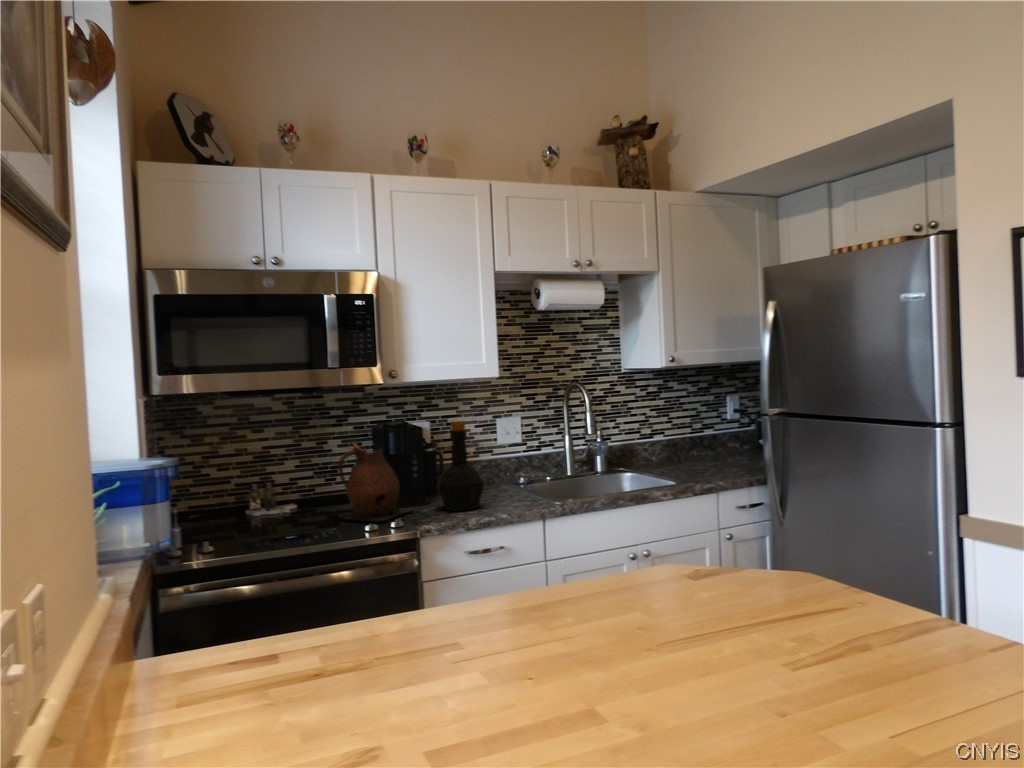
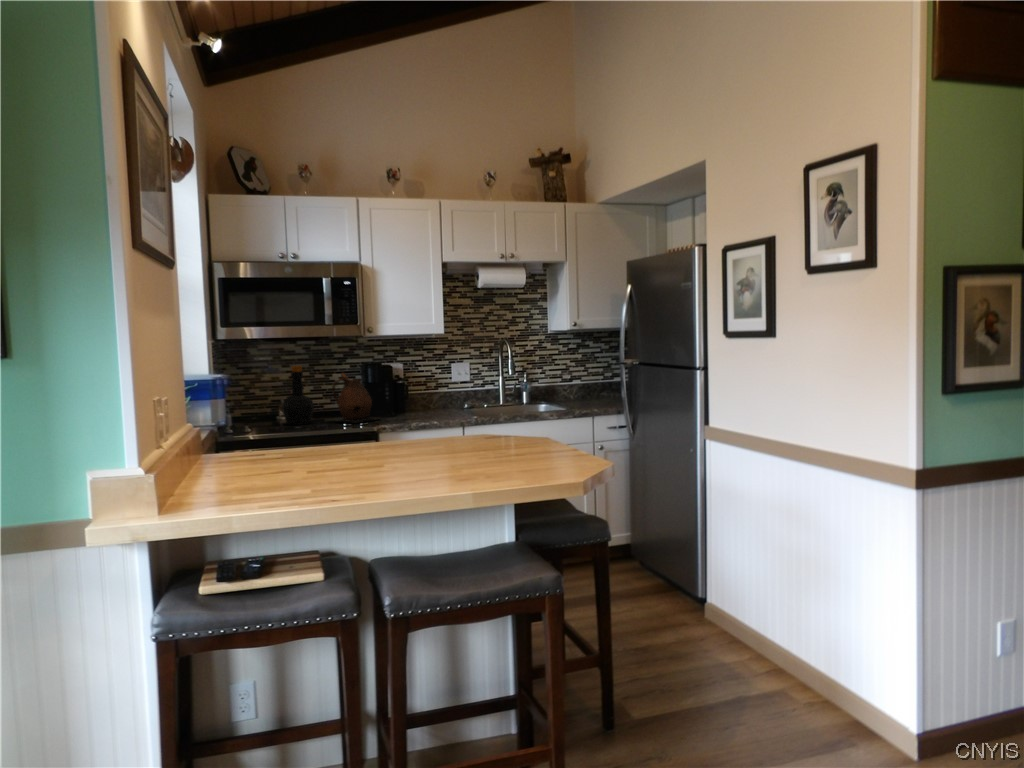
bottle: present [438,421,484,510] -> present [282,366,314,425]

